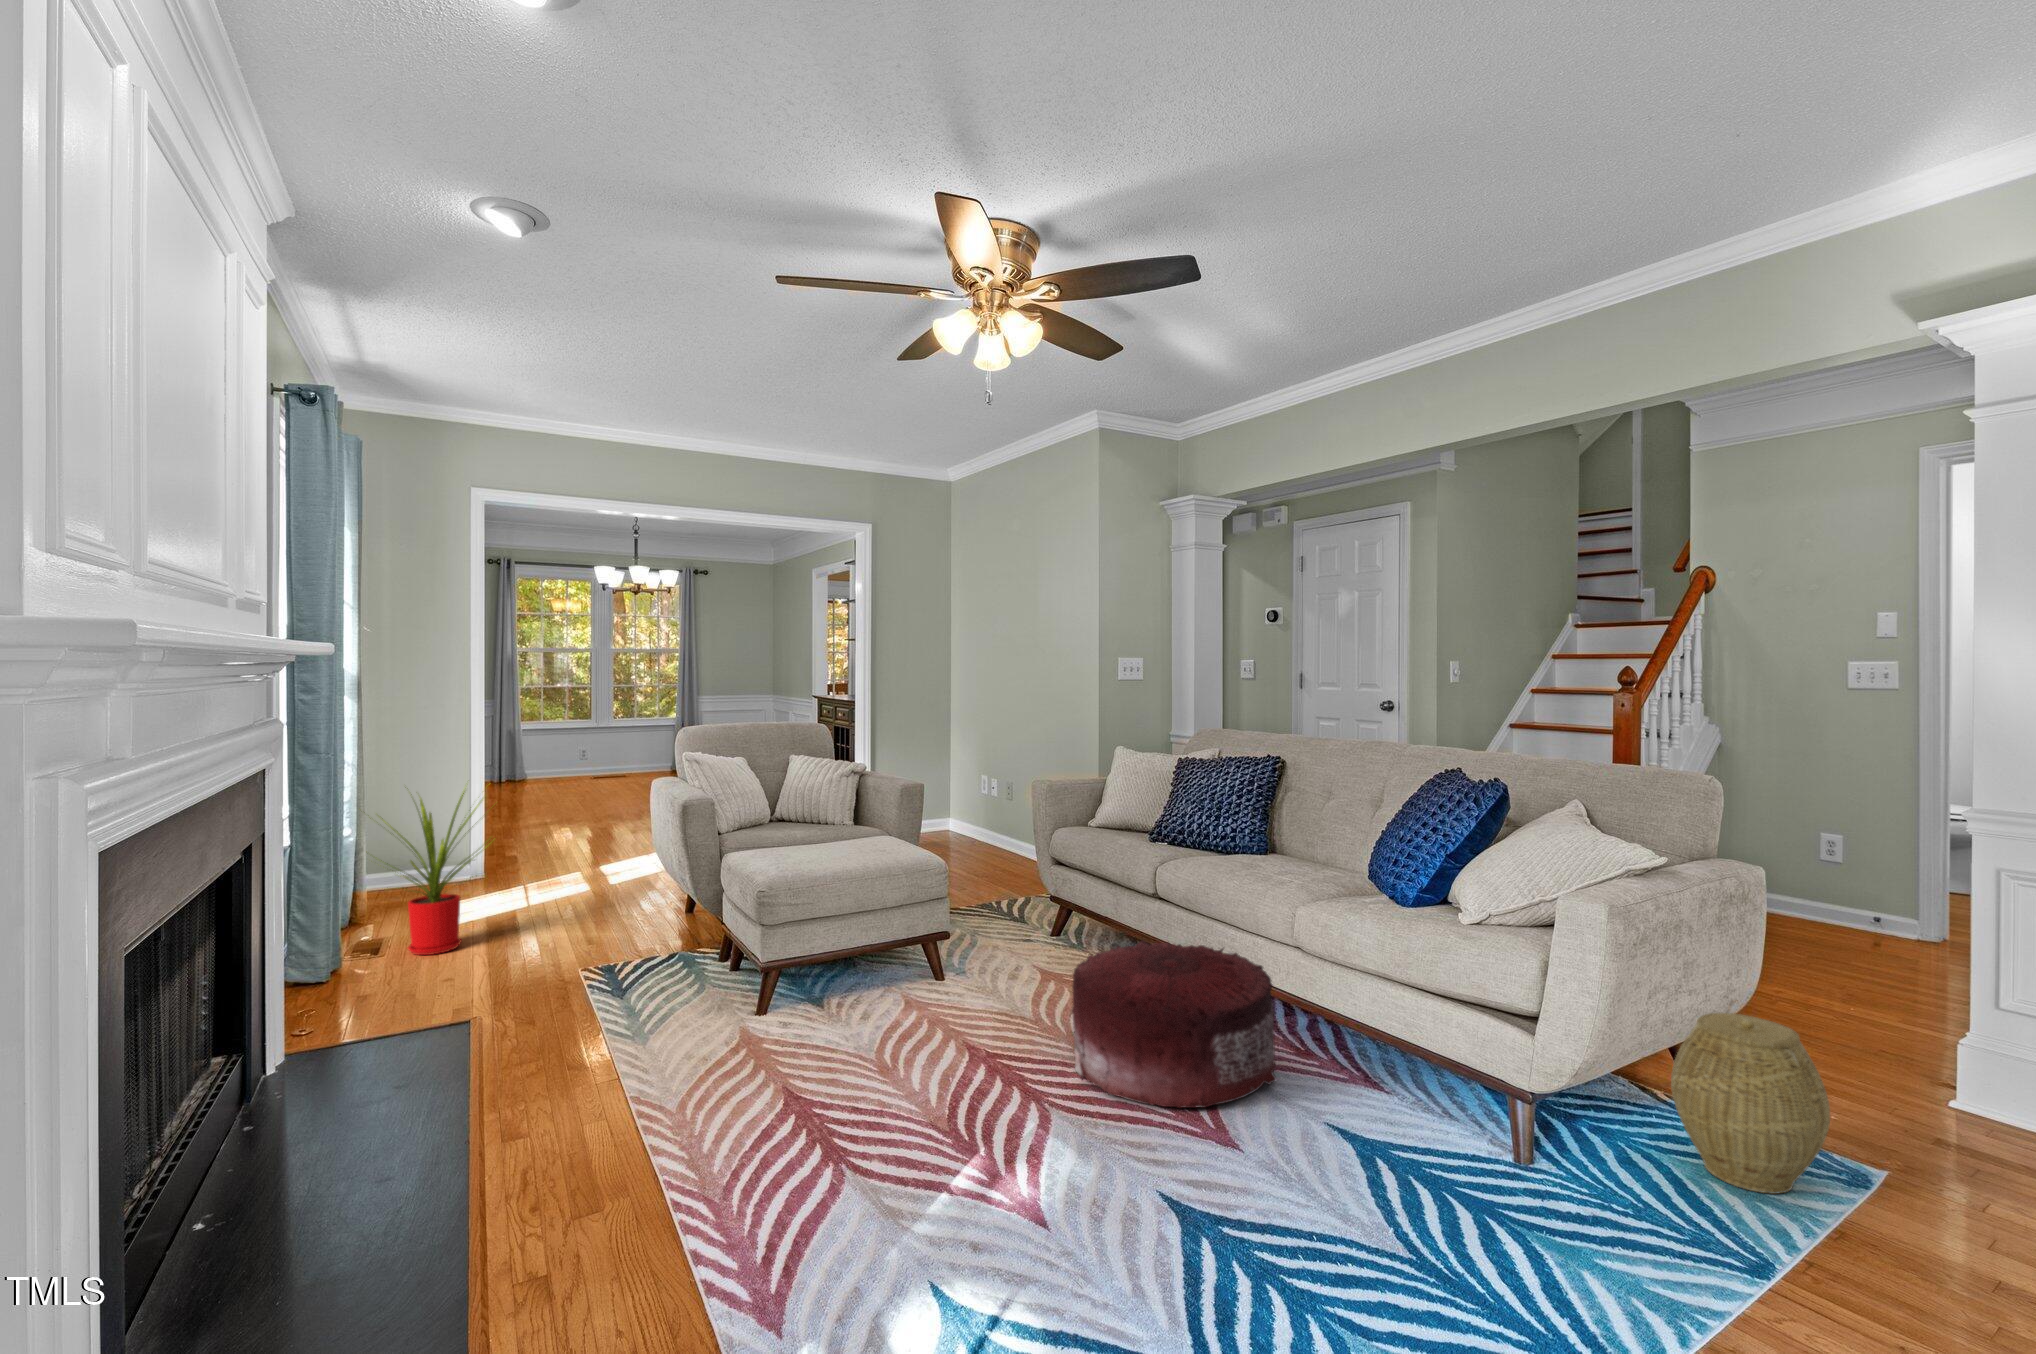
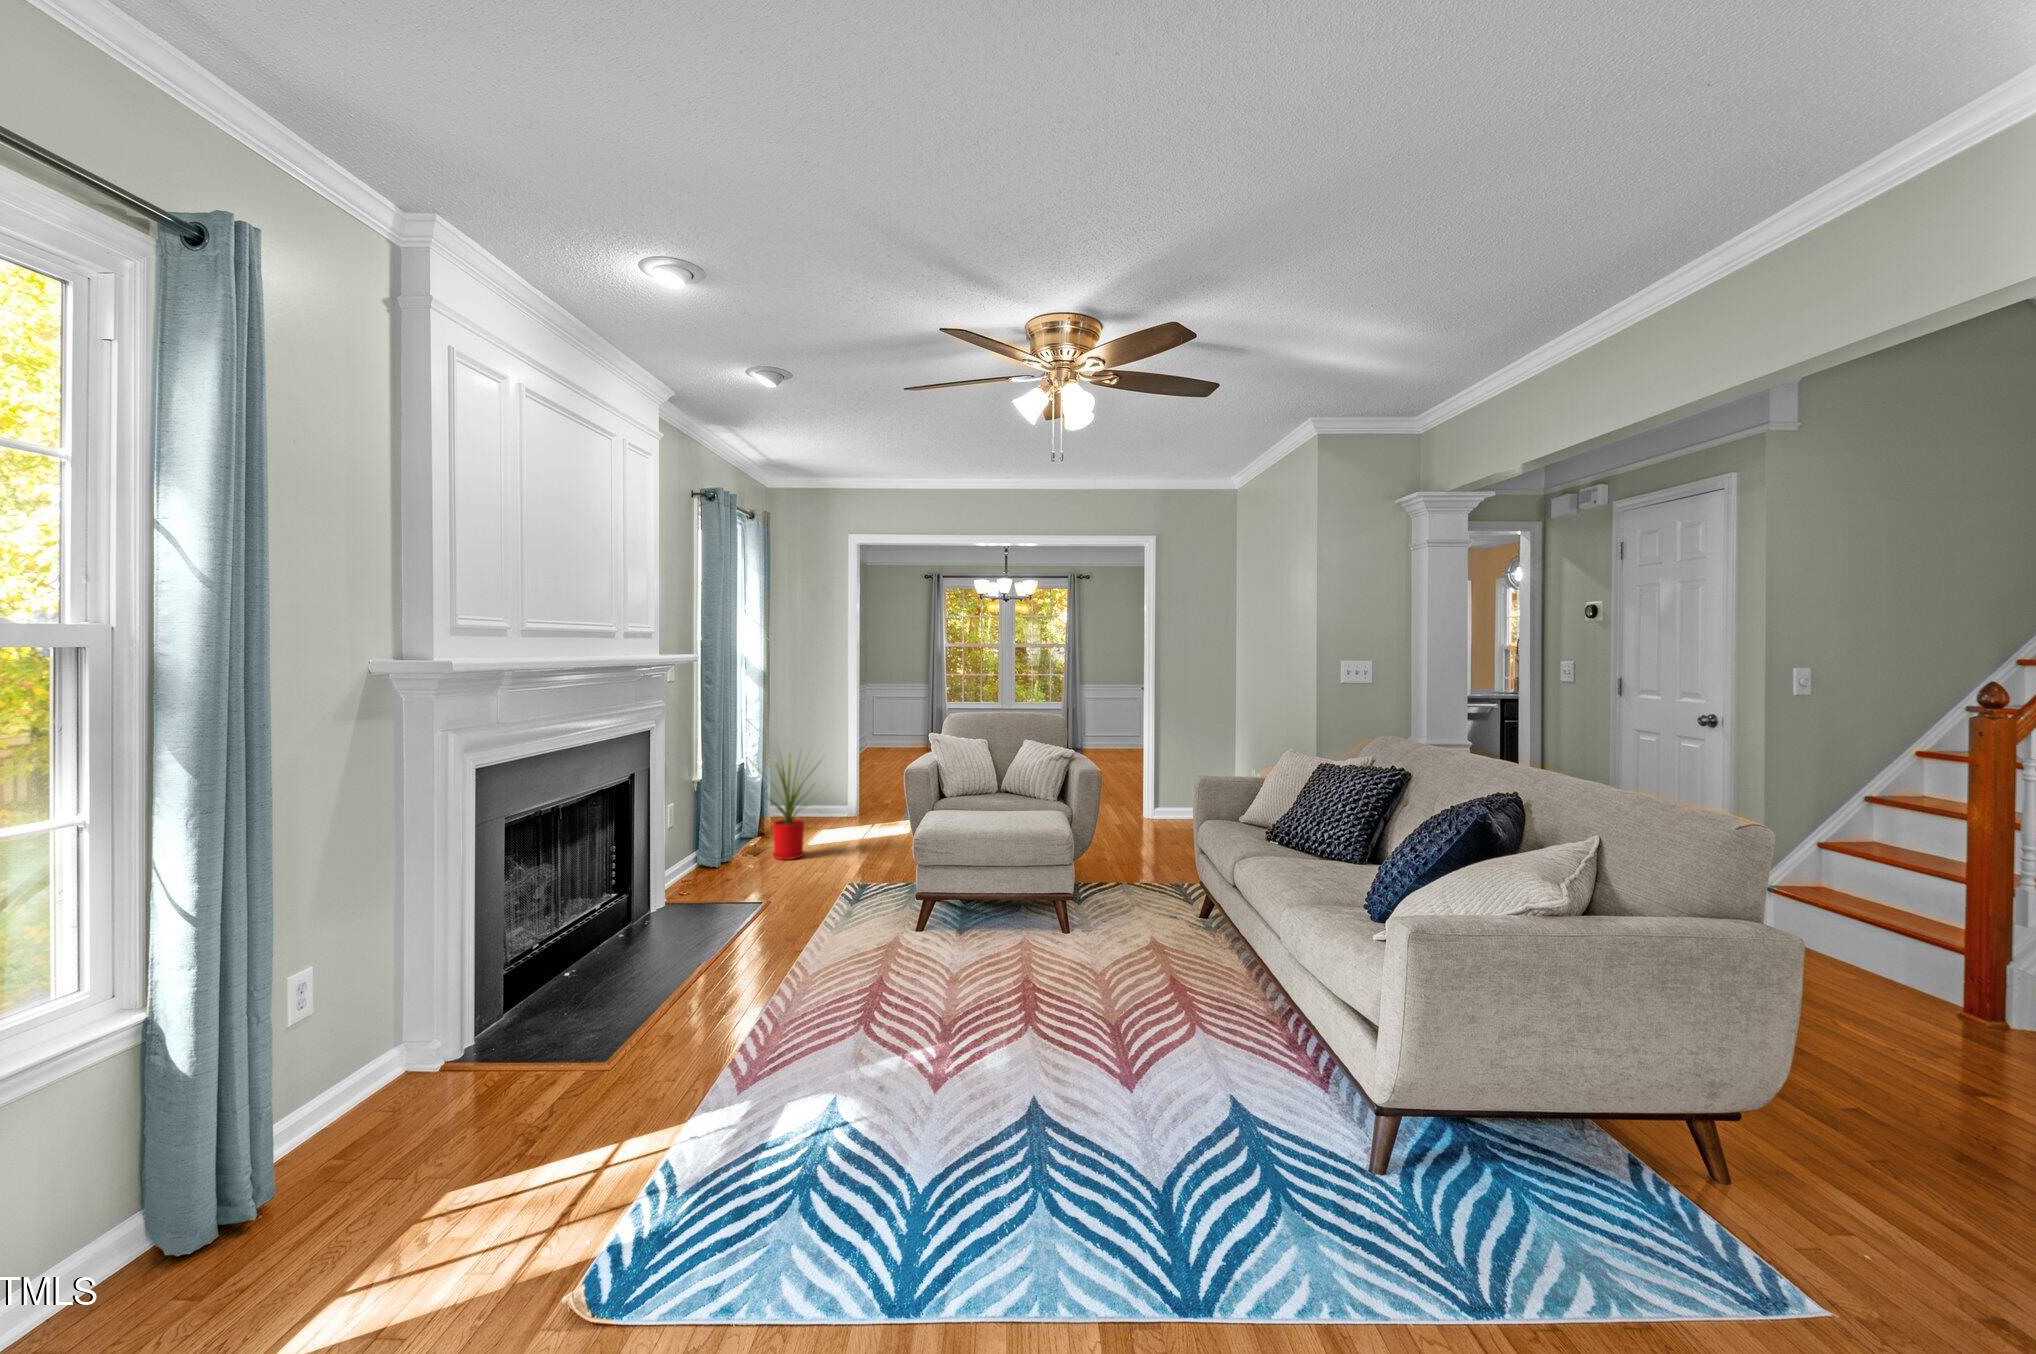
pouf: present [1072,941,1276,1108] -> none [1079,918,1258,1061]
woven basket: present [1671,1013,1830,1194] -> none [1534,1072,1698,1275]

